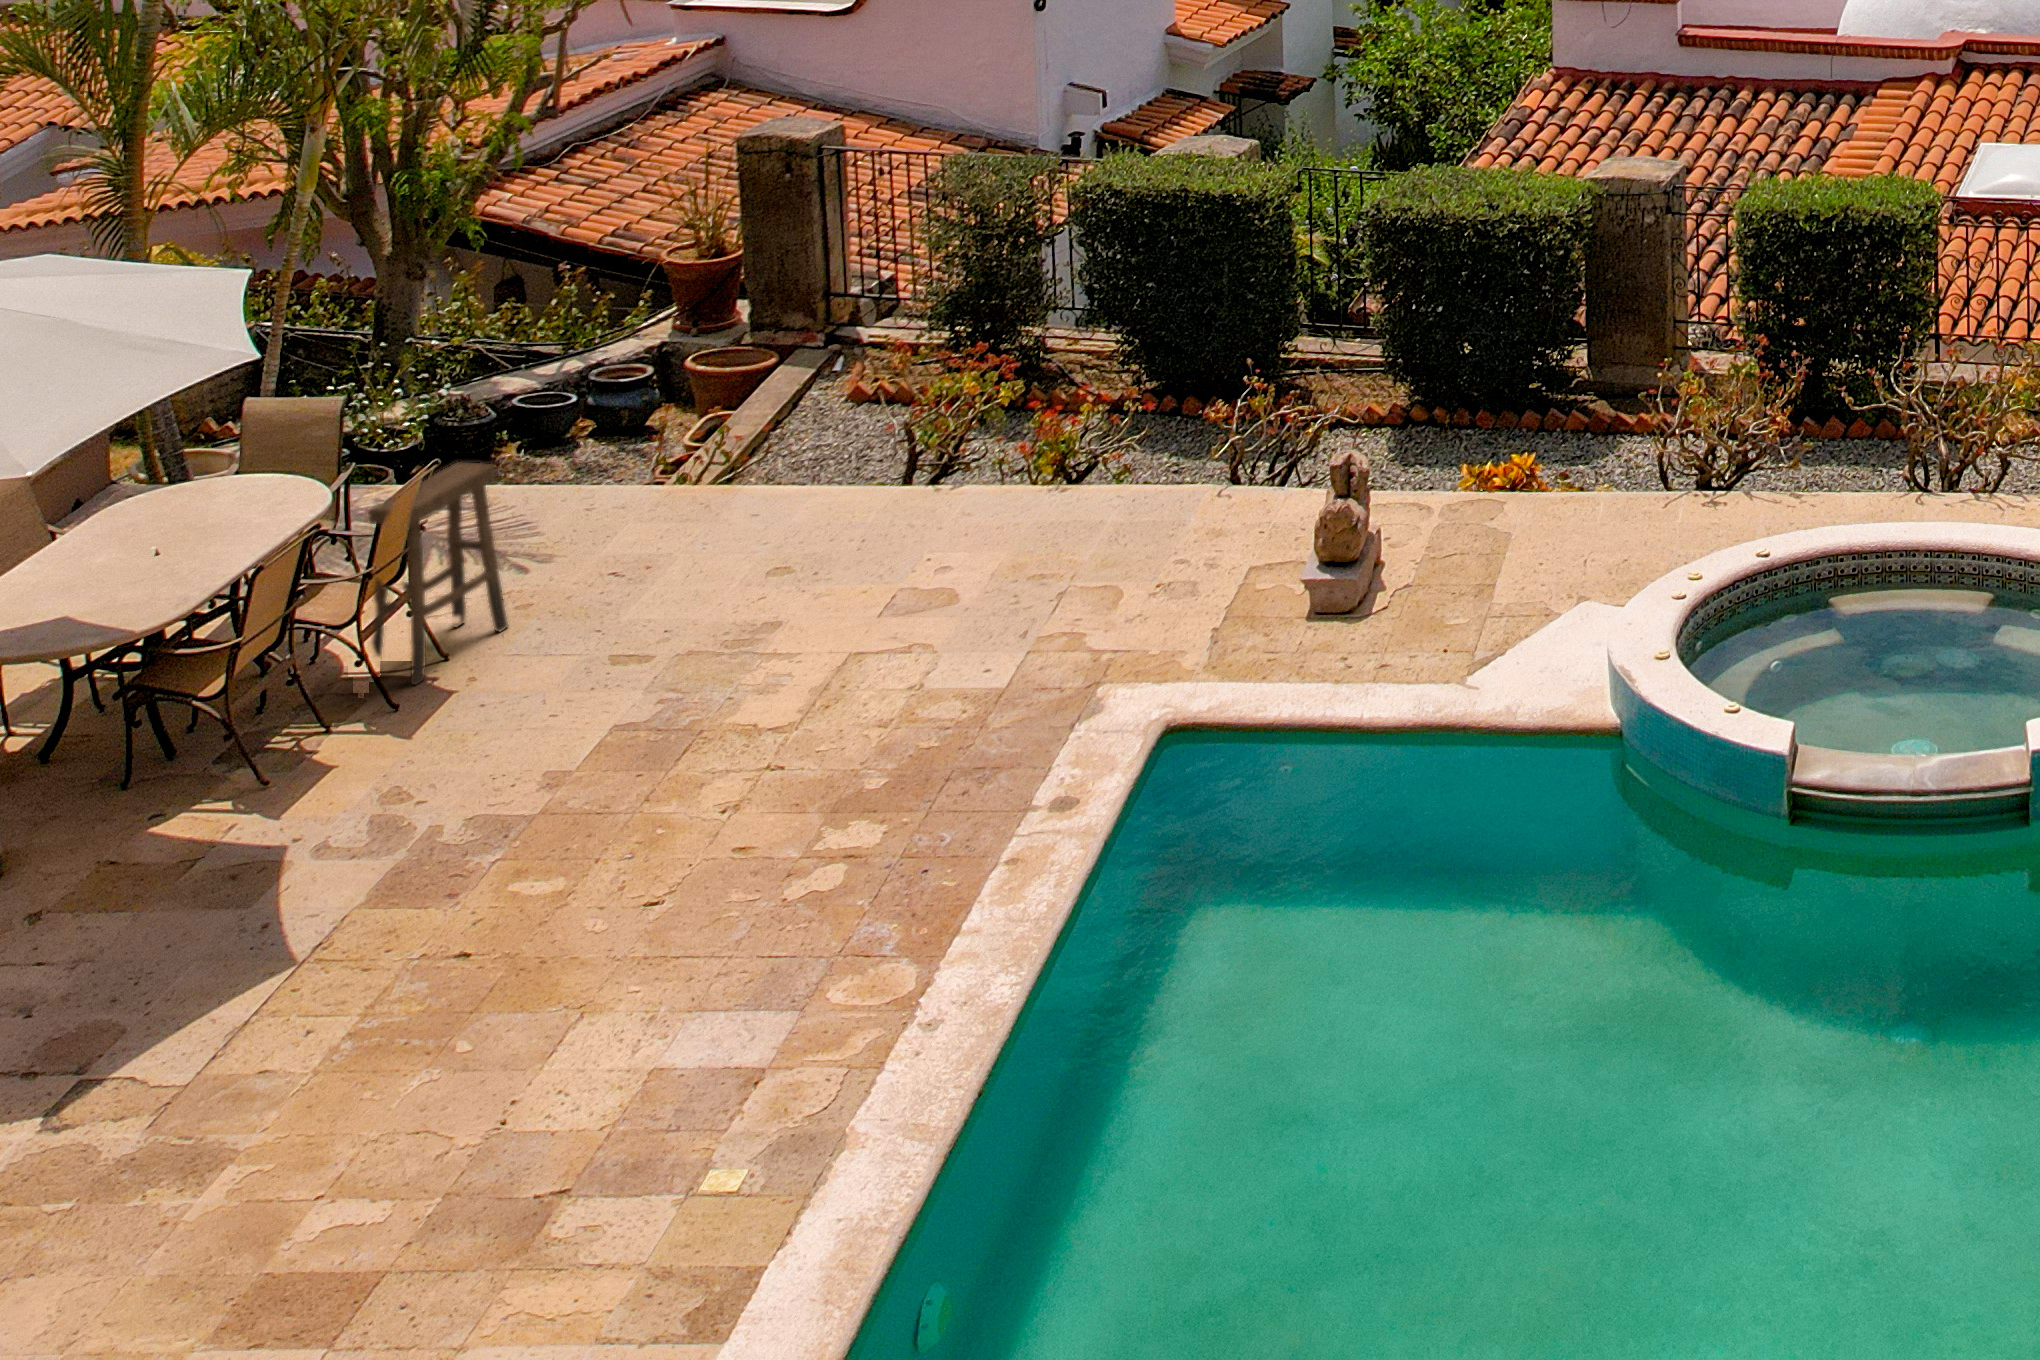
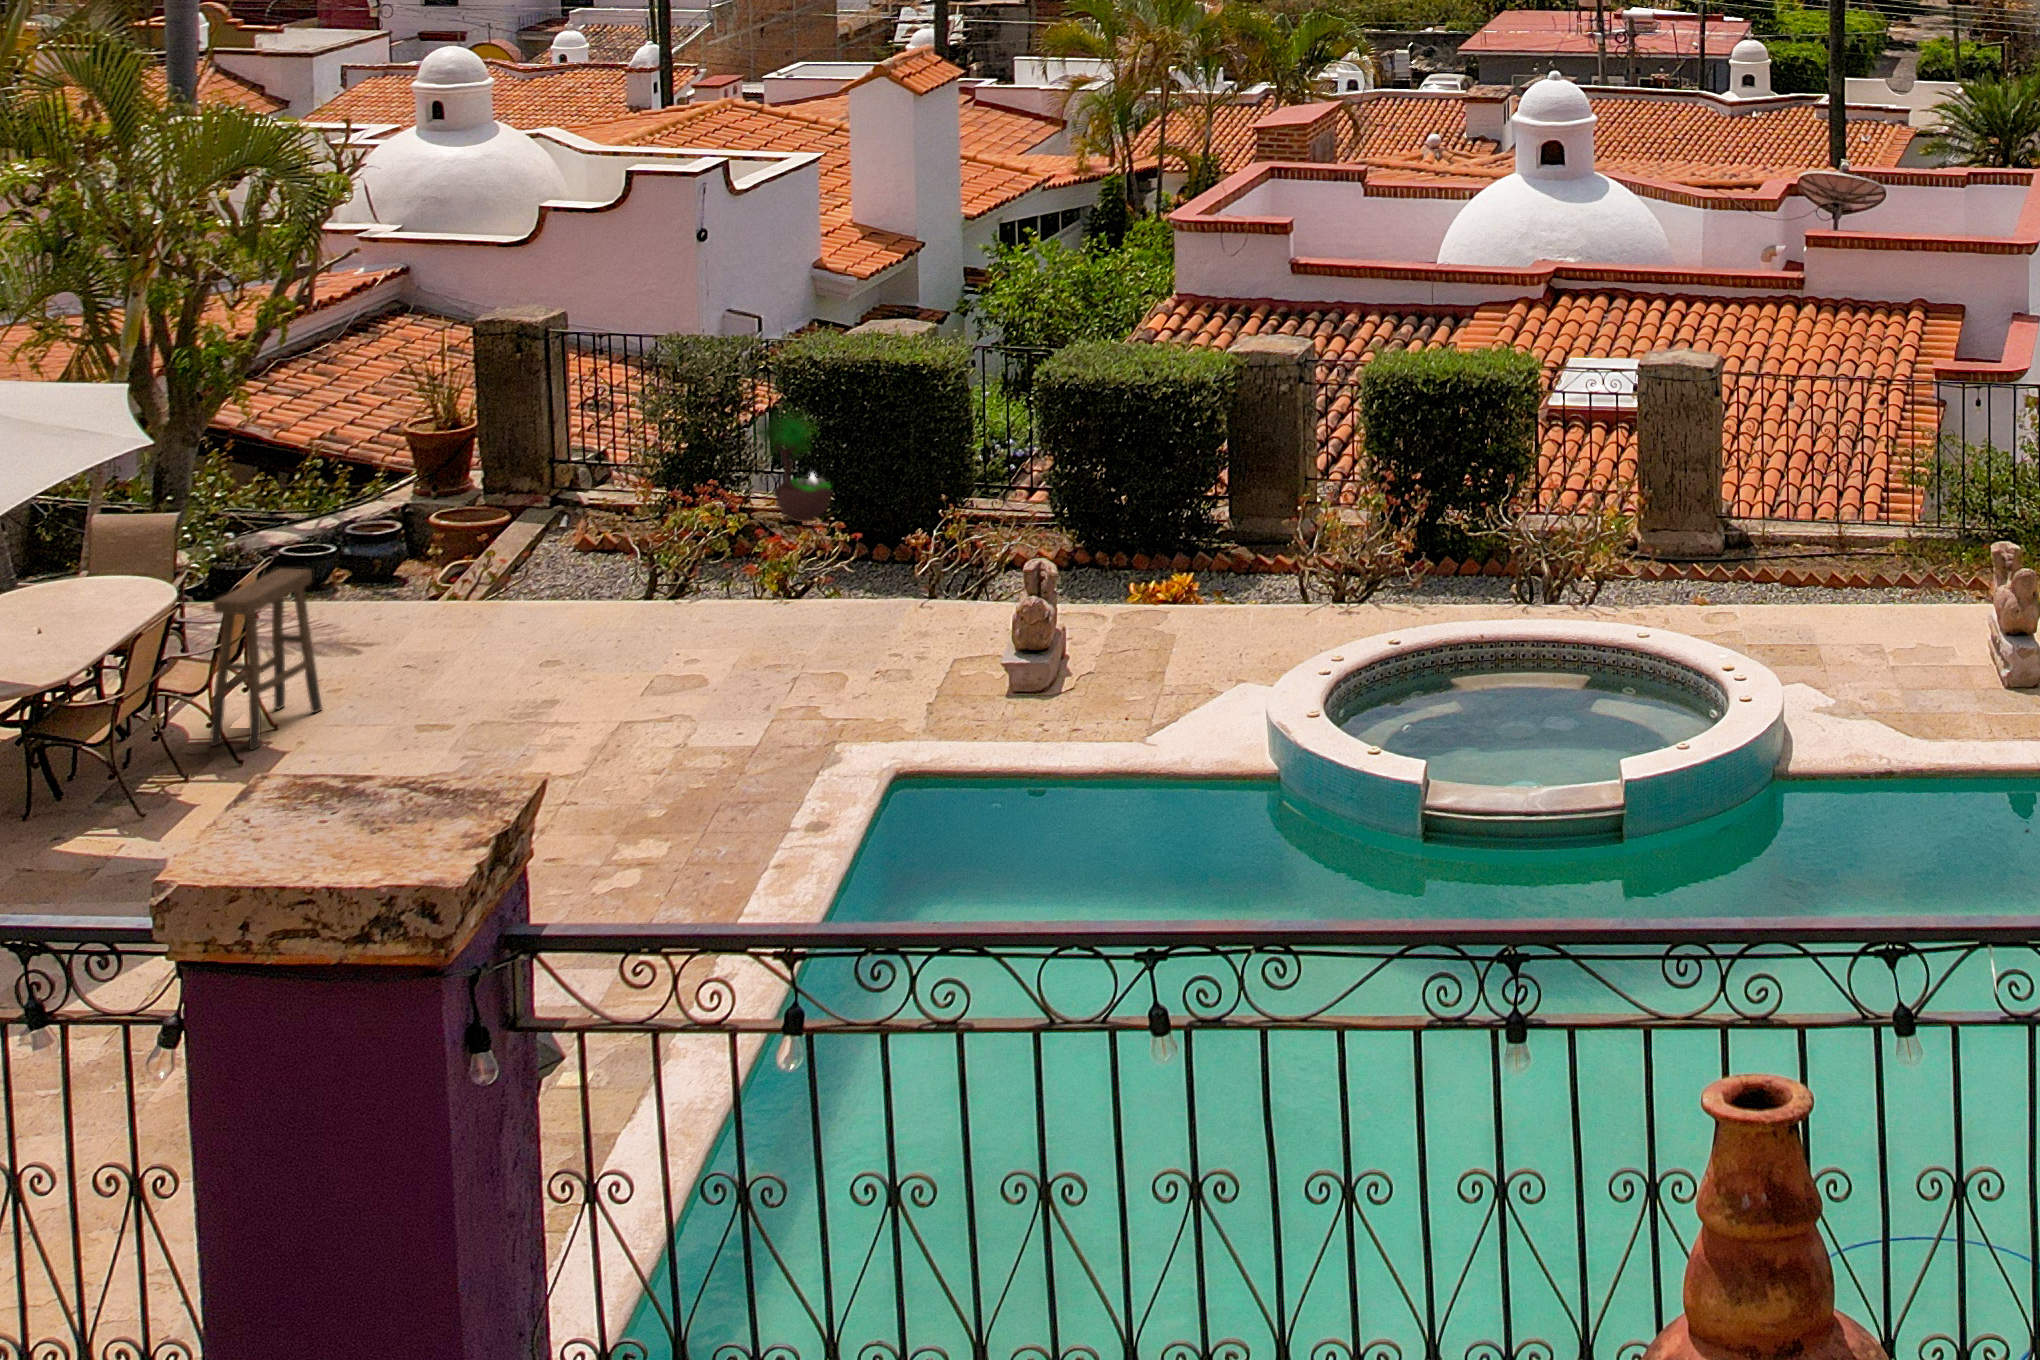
potted tree: none [1041,227,1138,368] -> present [752,409,831,522]

